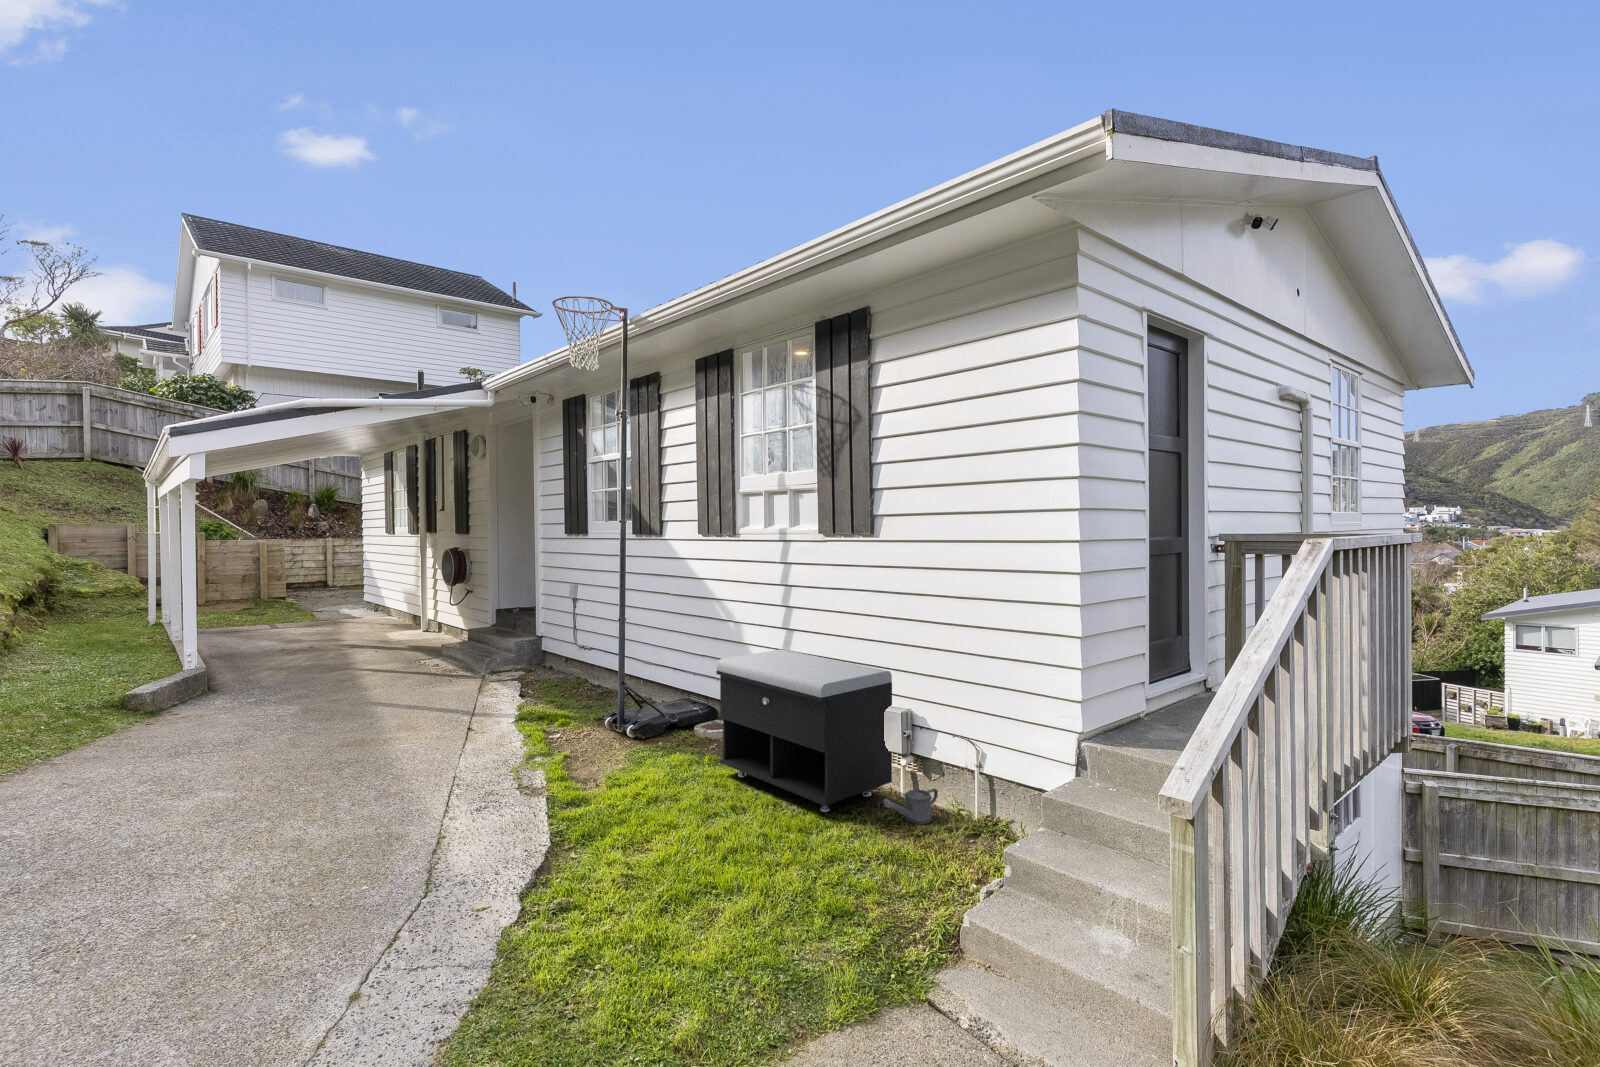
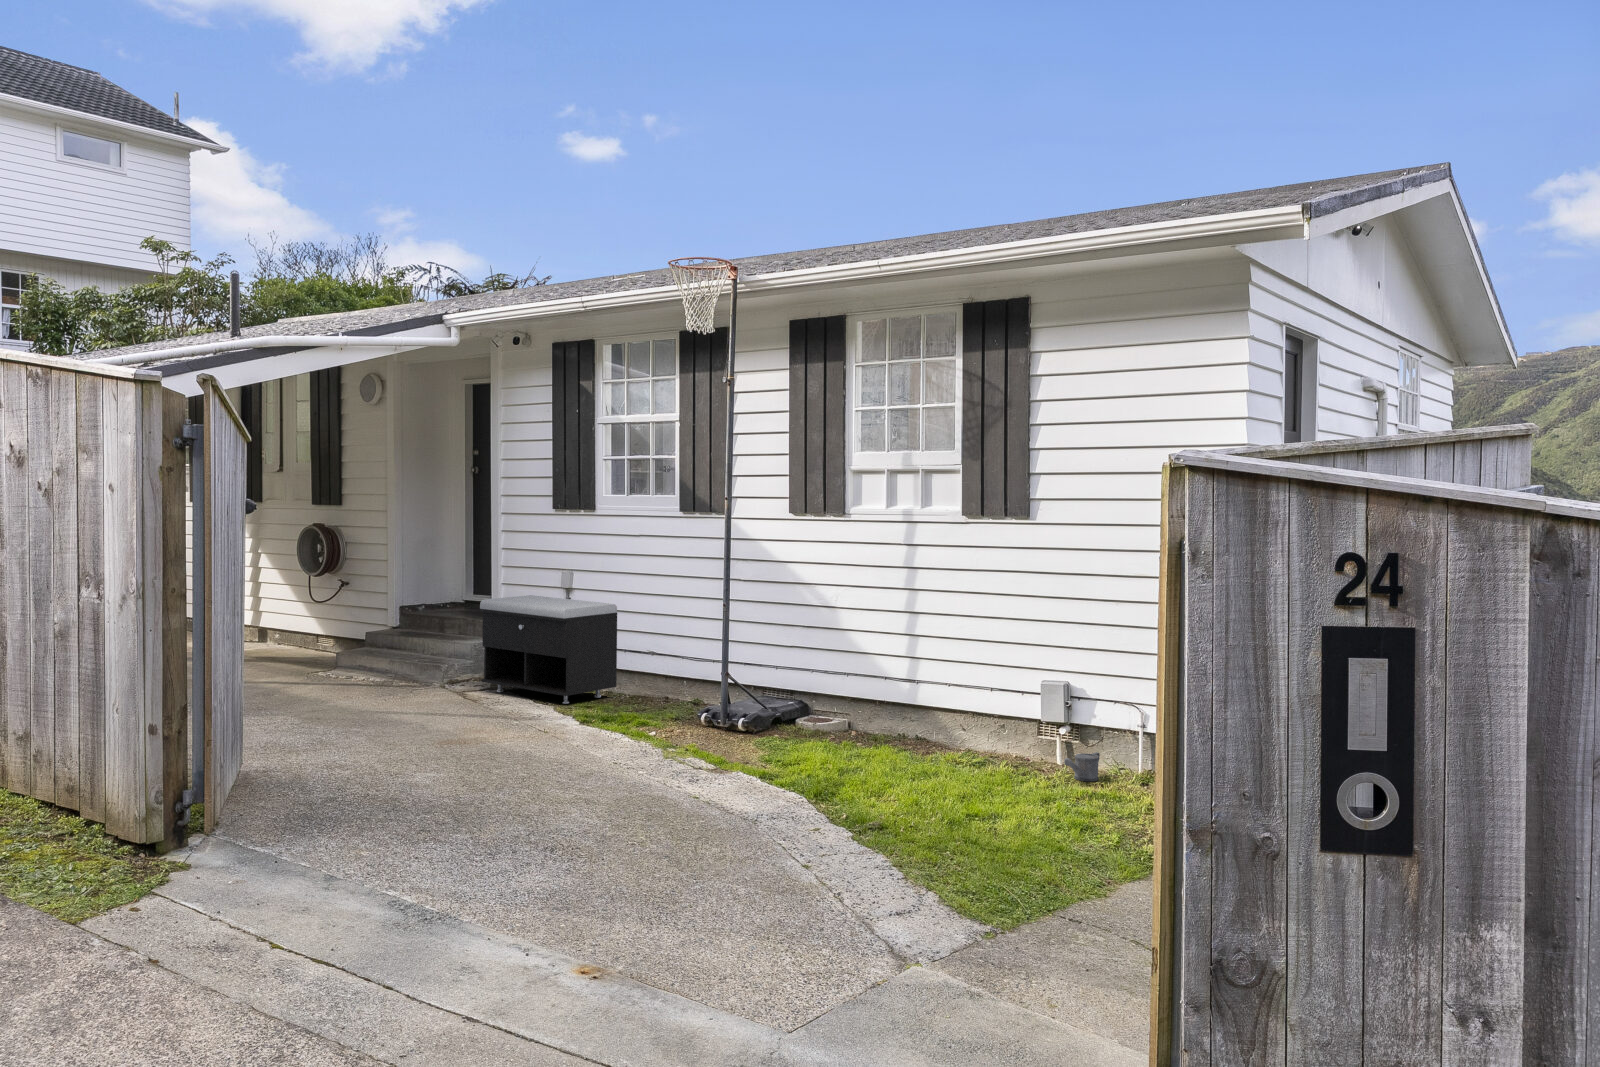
storage bench: present [717,649,892,812] -> present [480,595,617,704]

